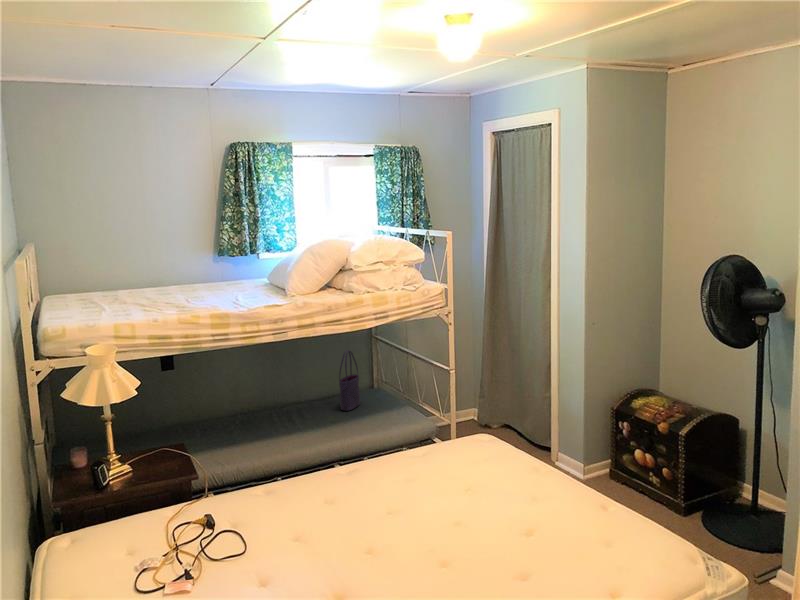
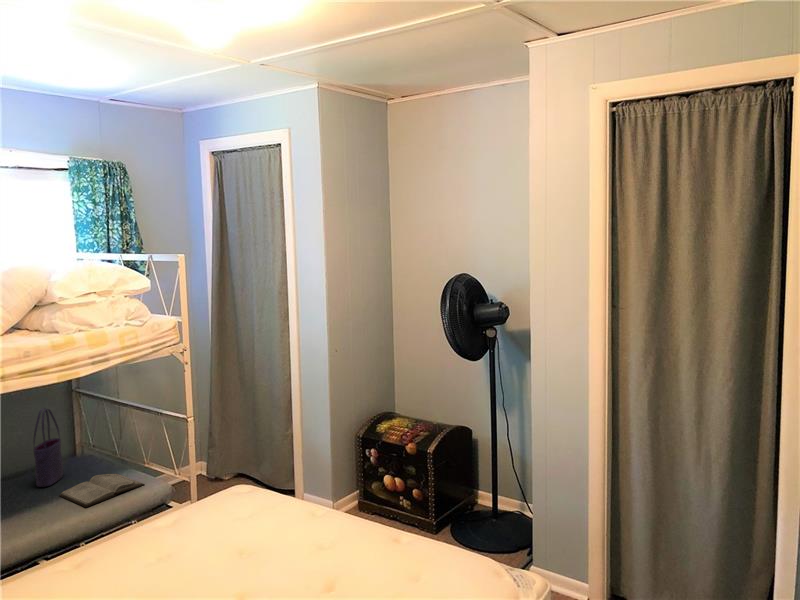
diary: none [354,408,415,431] -> present [59,474,145,507]

